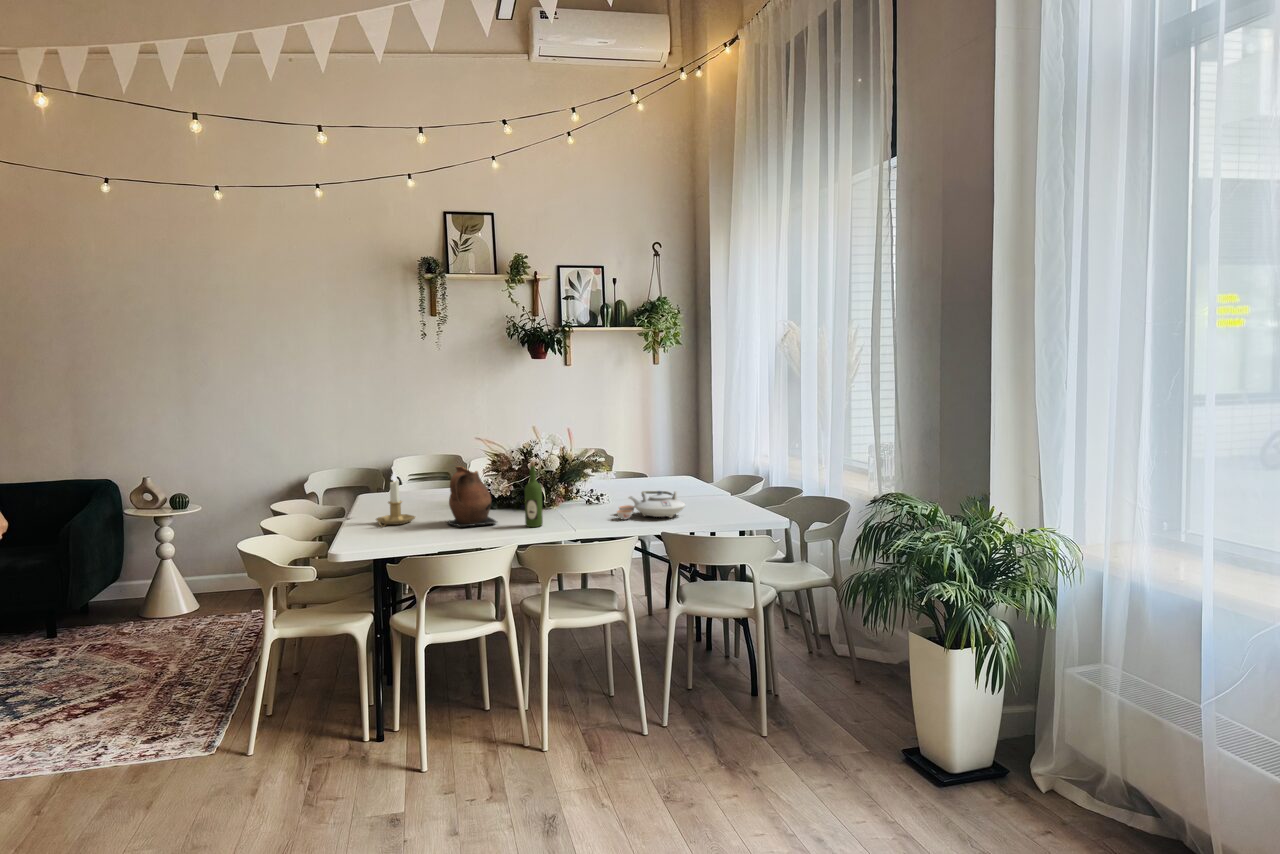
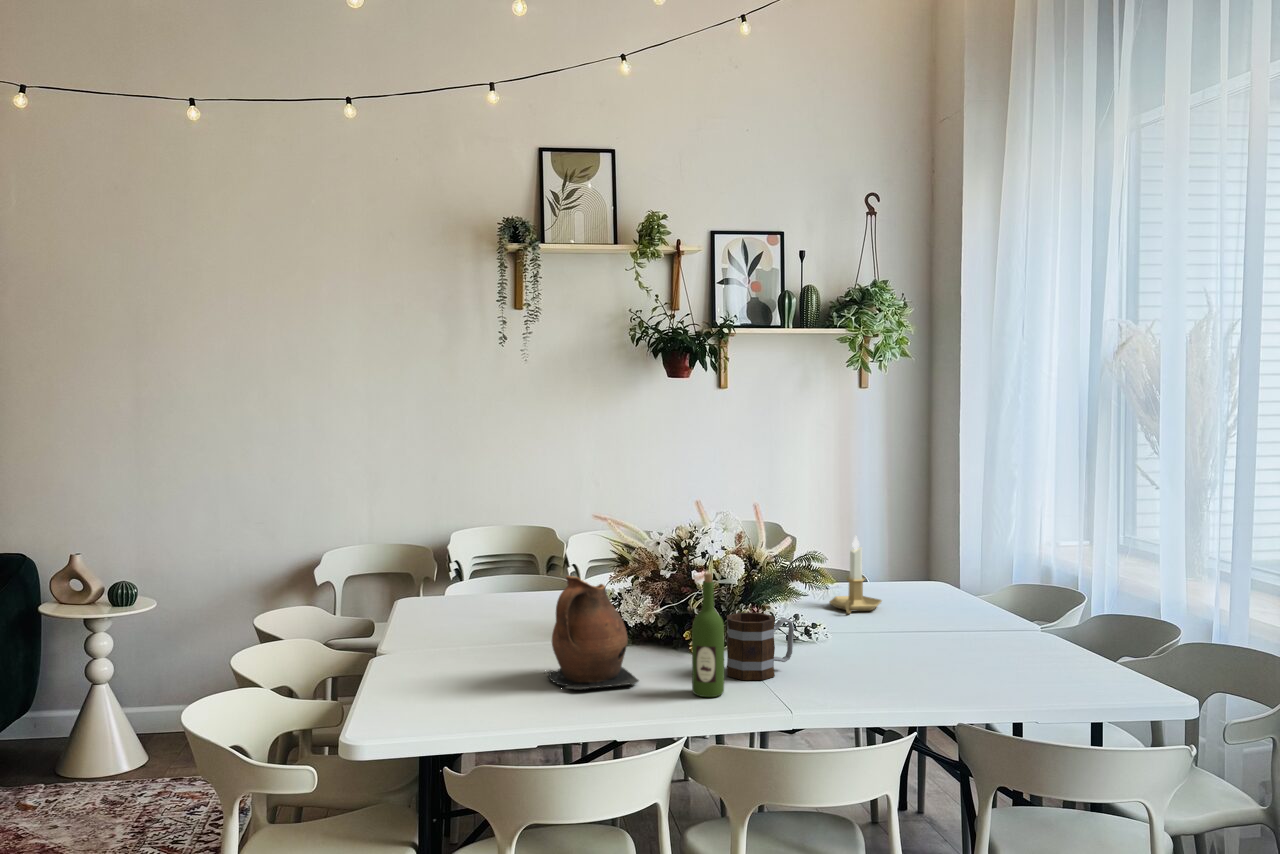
candlestick: present [376,473,415,526] -> present [829,537,882,614]
mug: none [547,485,584,520] -> present [726,613,794,680]
teapot: present [617,491,685,519] -> none [857,627,989,685]

